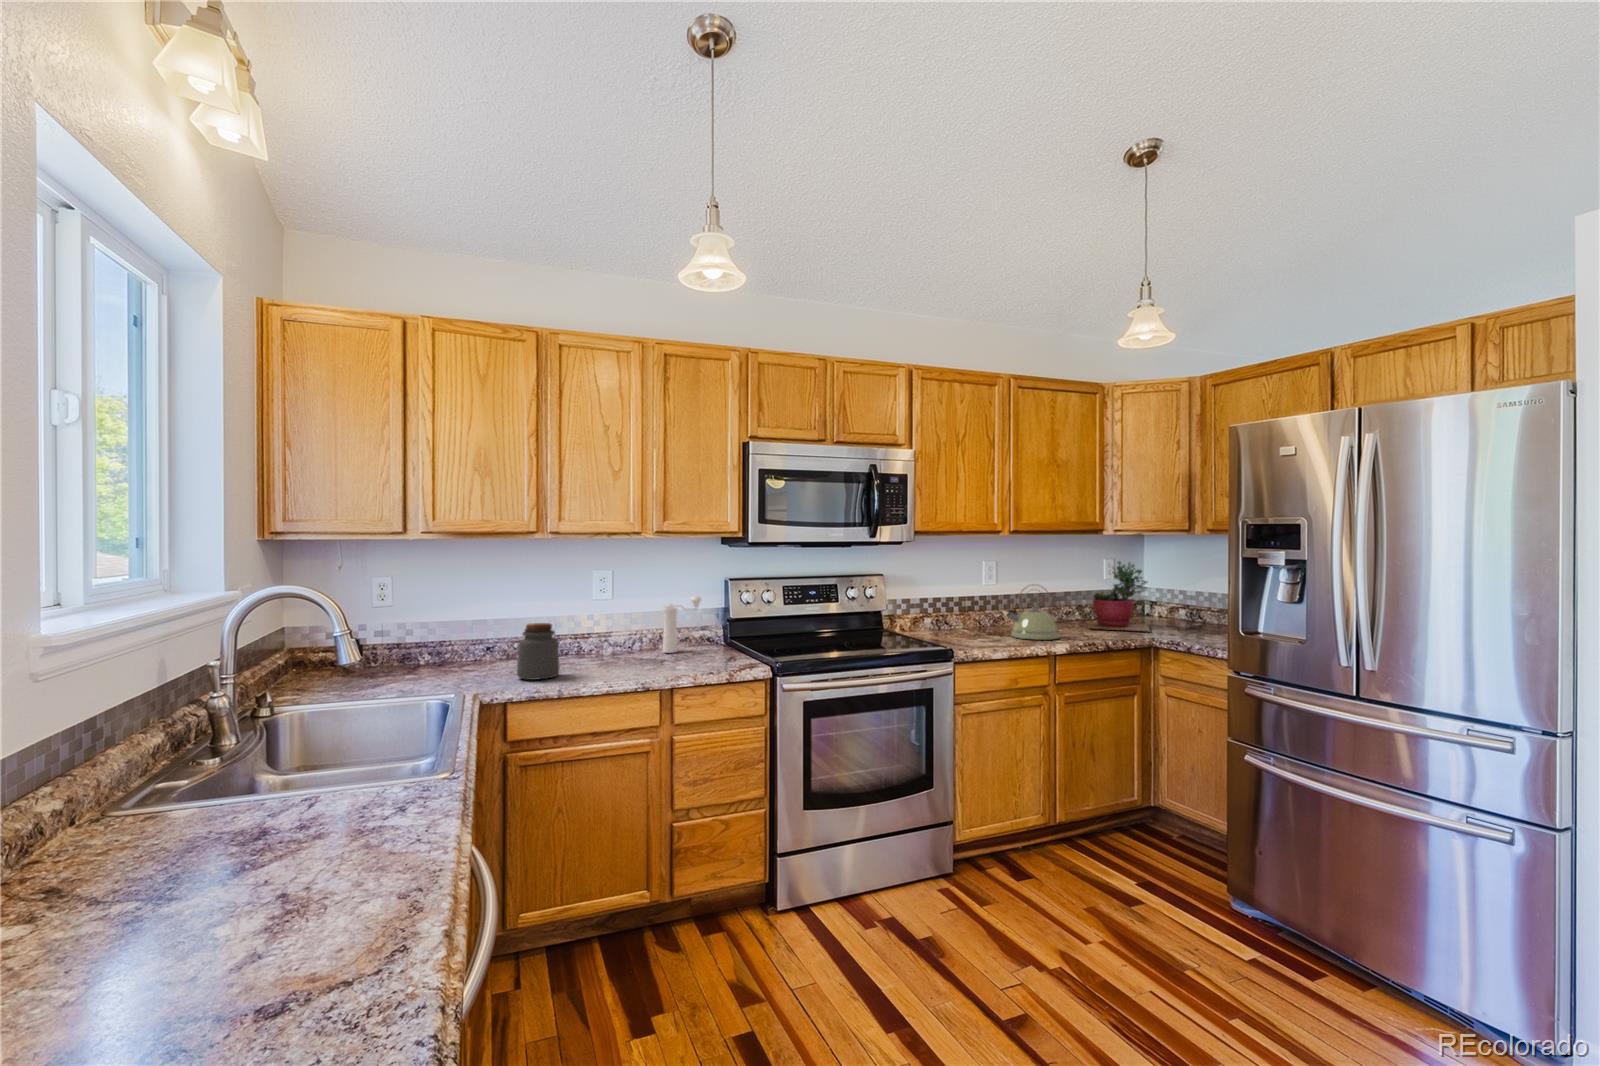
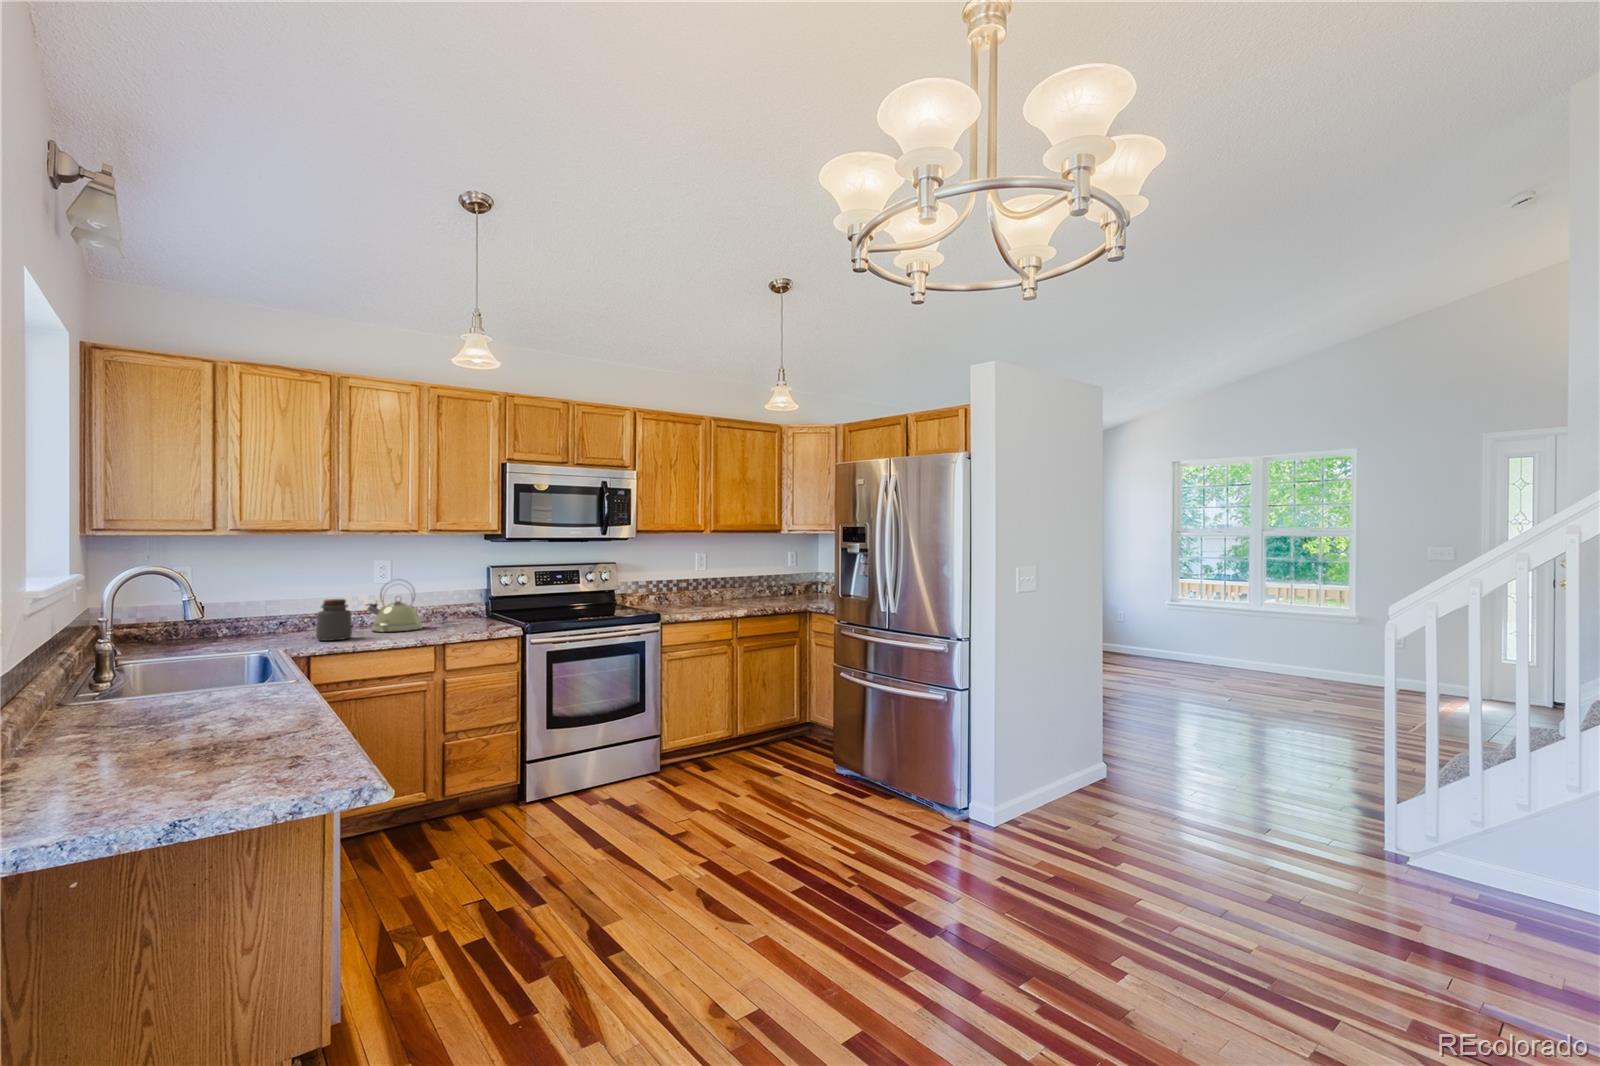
succulent plant: present [1088,562,1150,631] -> none [770,553,813,602]
kettle: present [1006,584,1059,640] -> present [367,587,422,632]
pepper mill: present [663,596,701,653] -> none [435,580,468,623]

